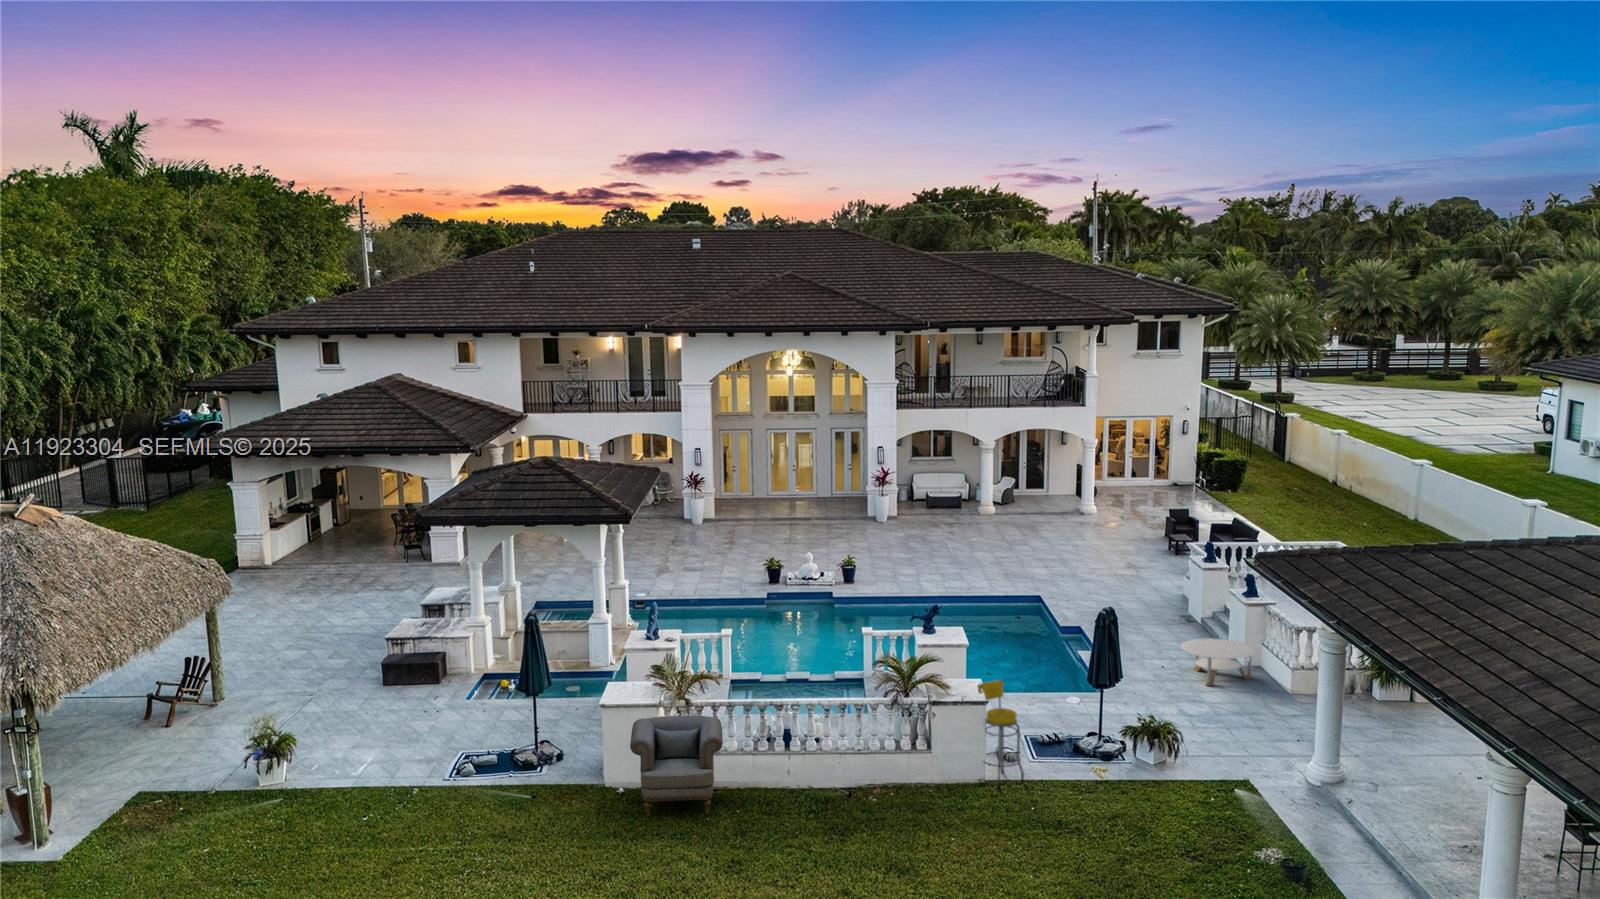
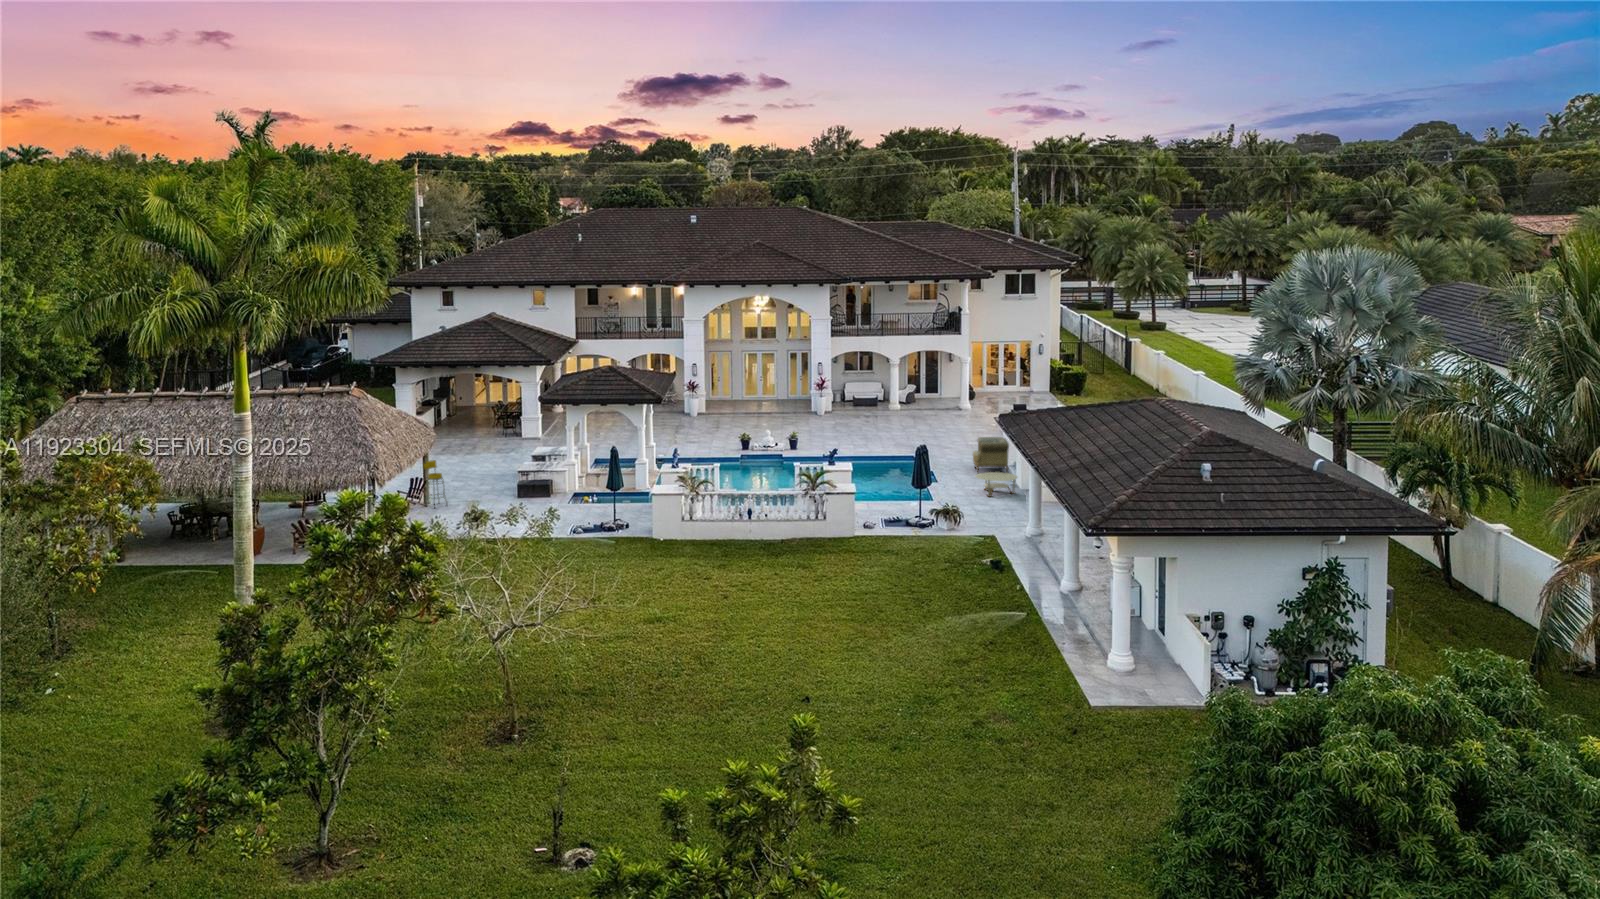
bar stool: present [978,680,1024,788] -> present [423,460,445,500]
armchair: present [630,716,723,817] -> present [973,437,1009,473]

